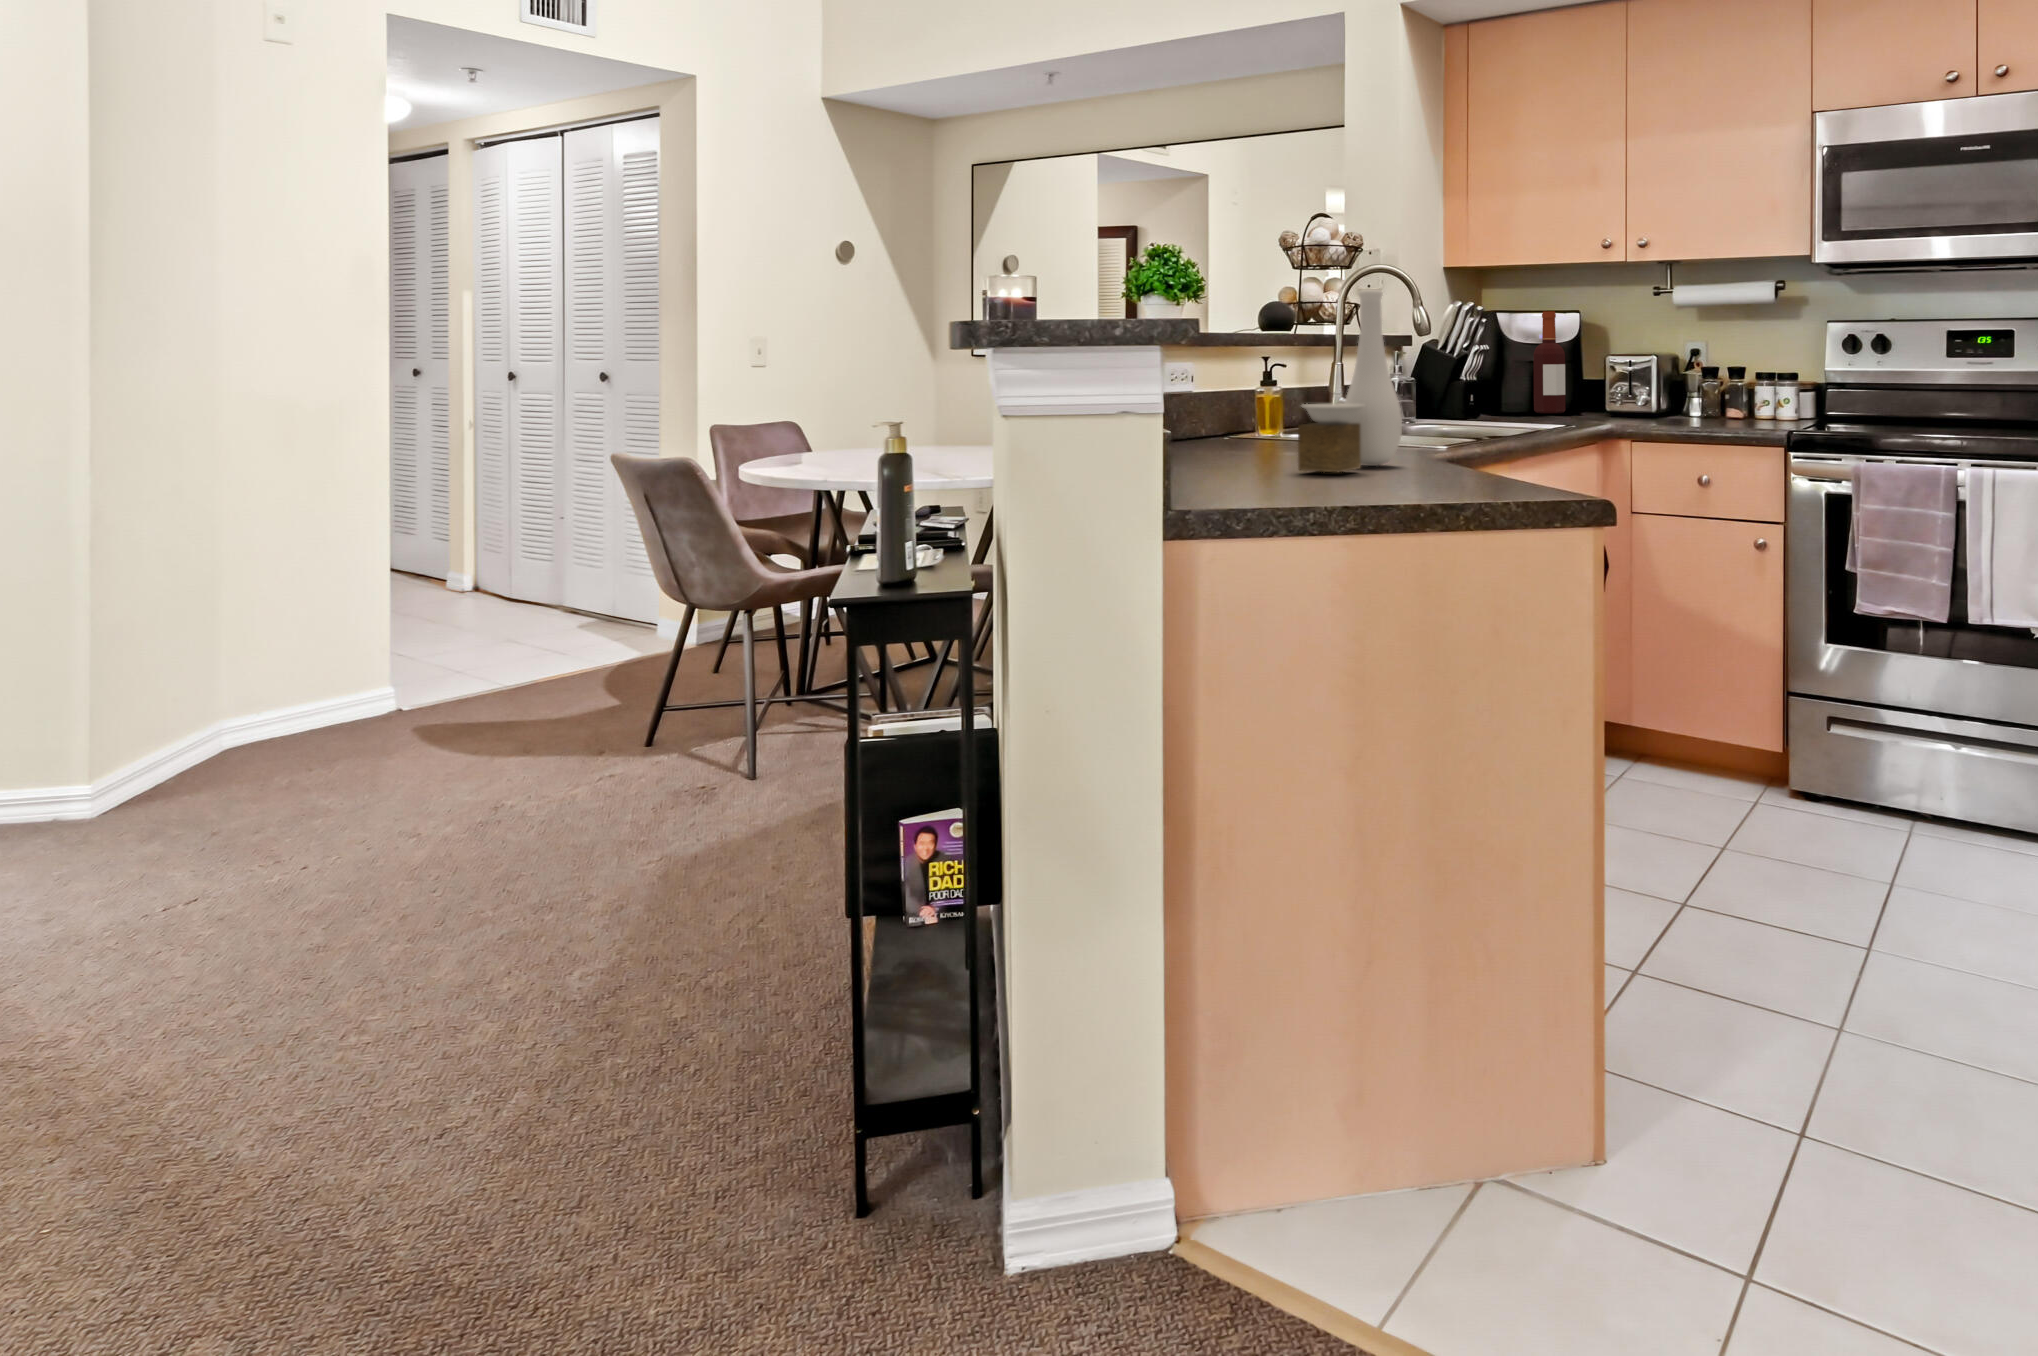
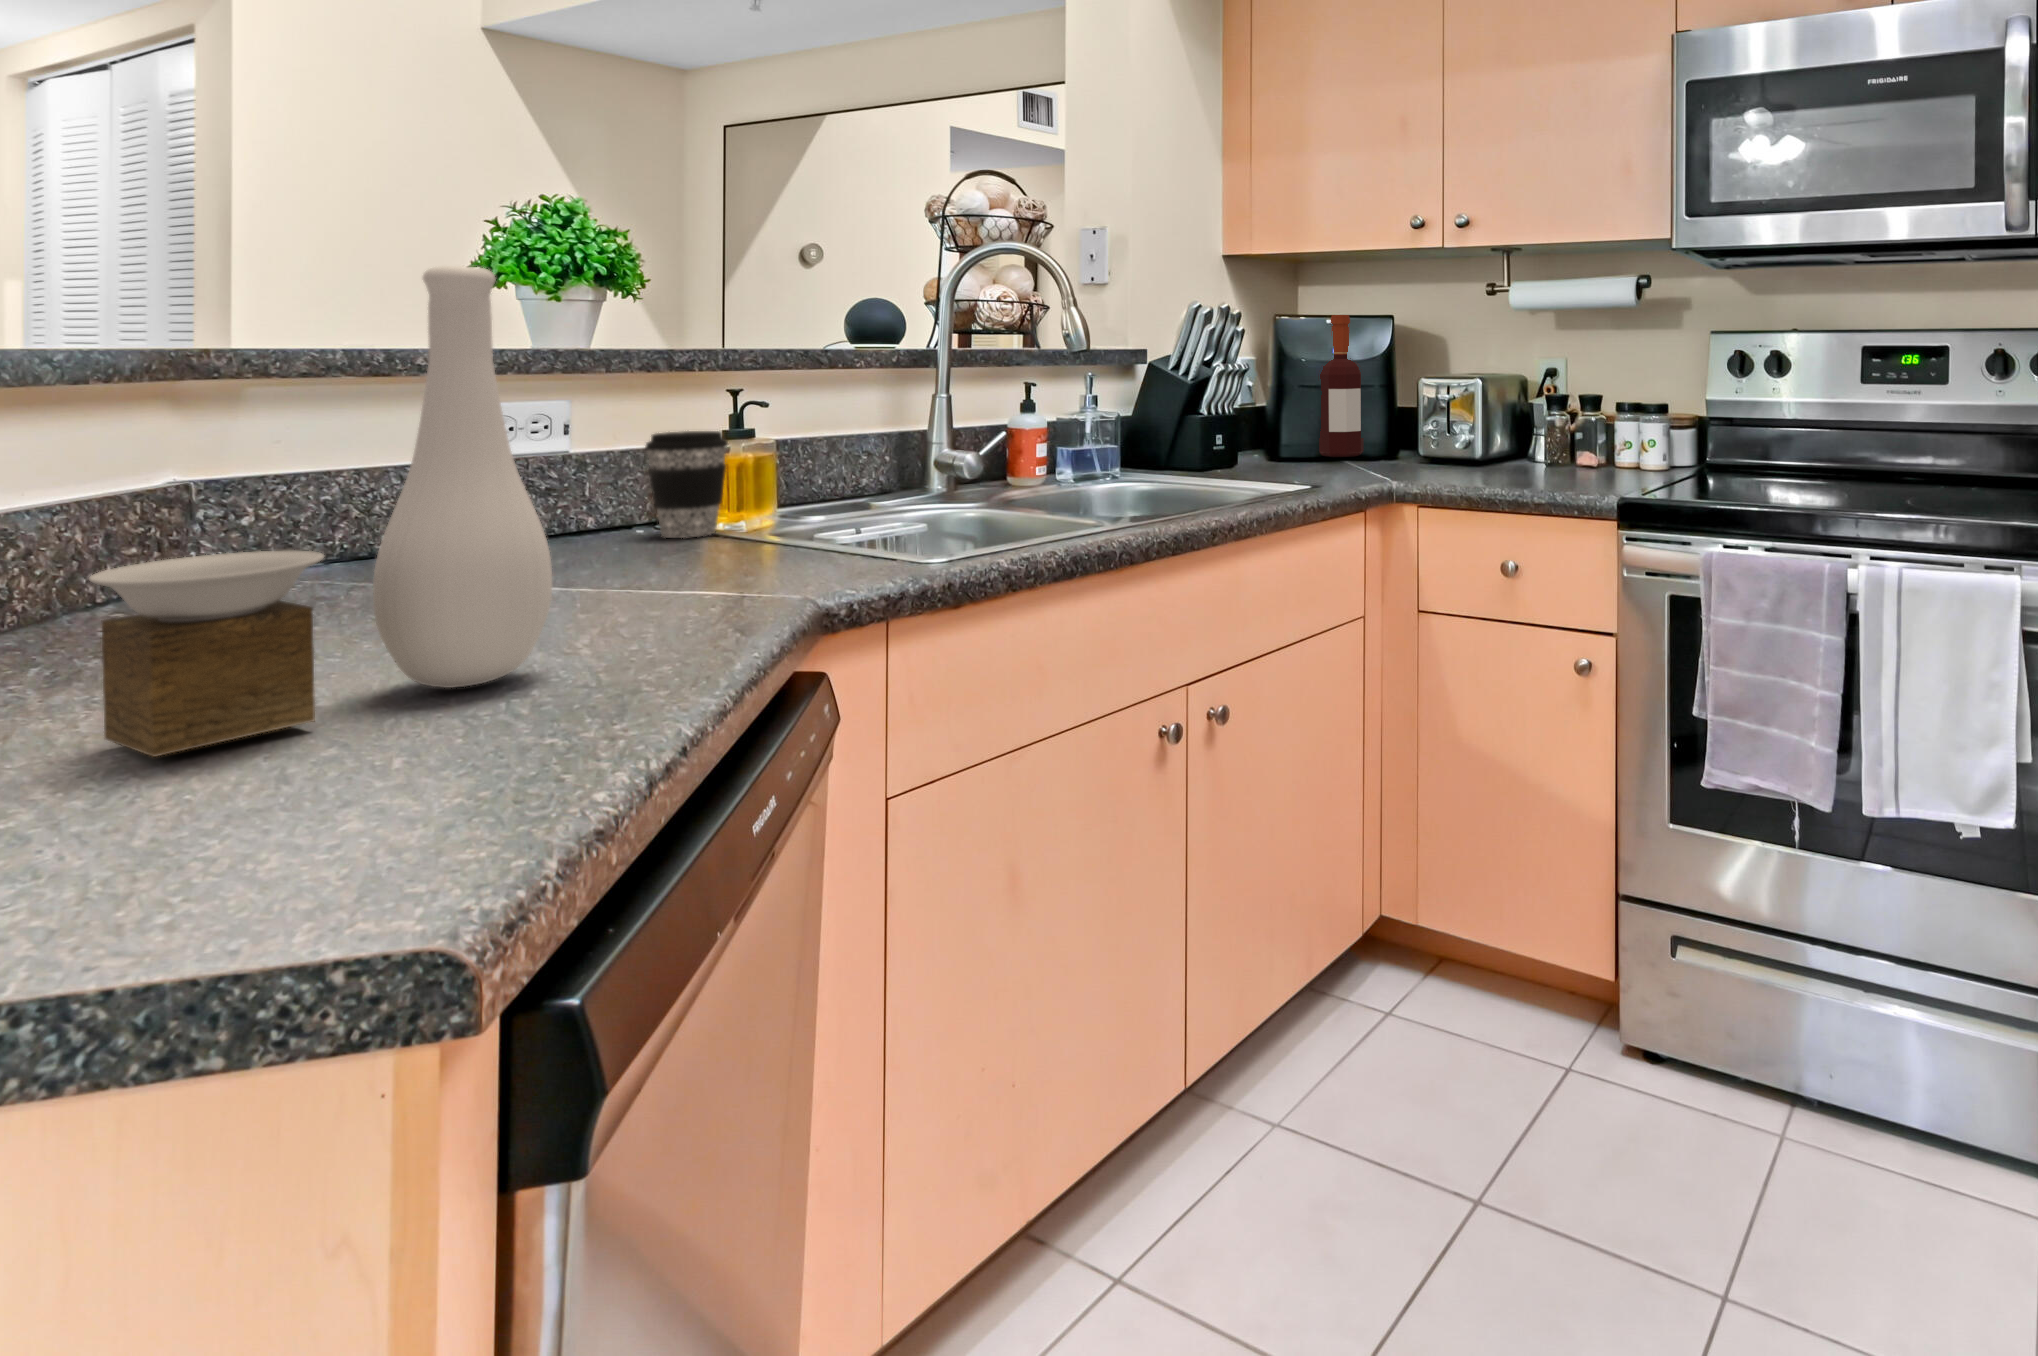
coffee cup: none [1238,379,1280,438] -> present [645,431,728,538]

